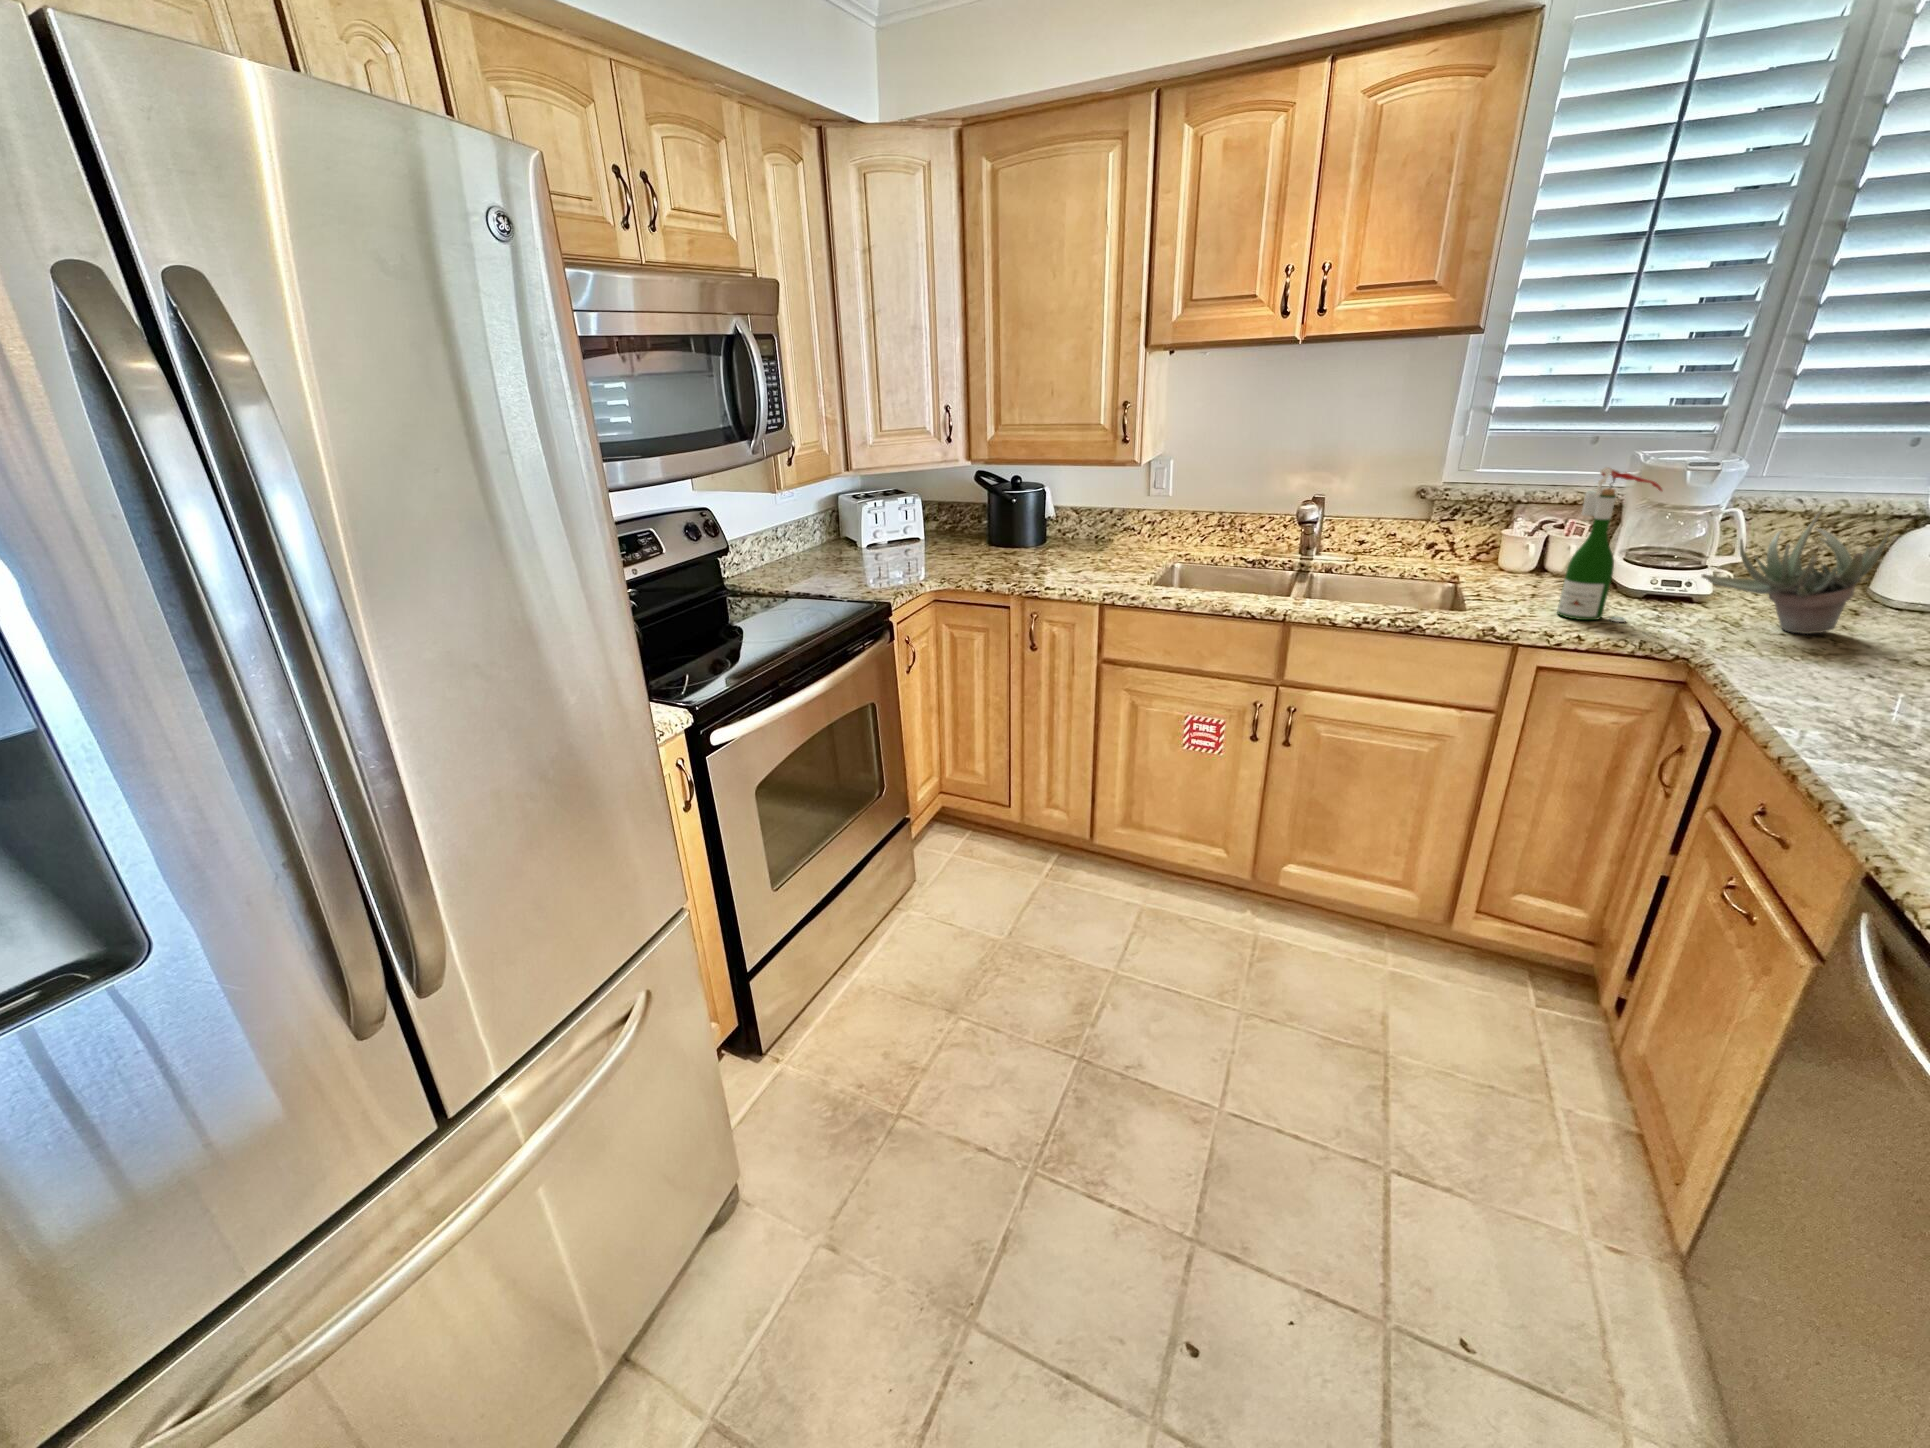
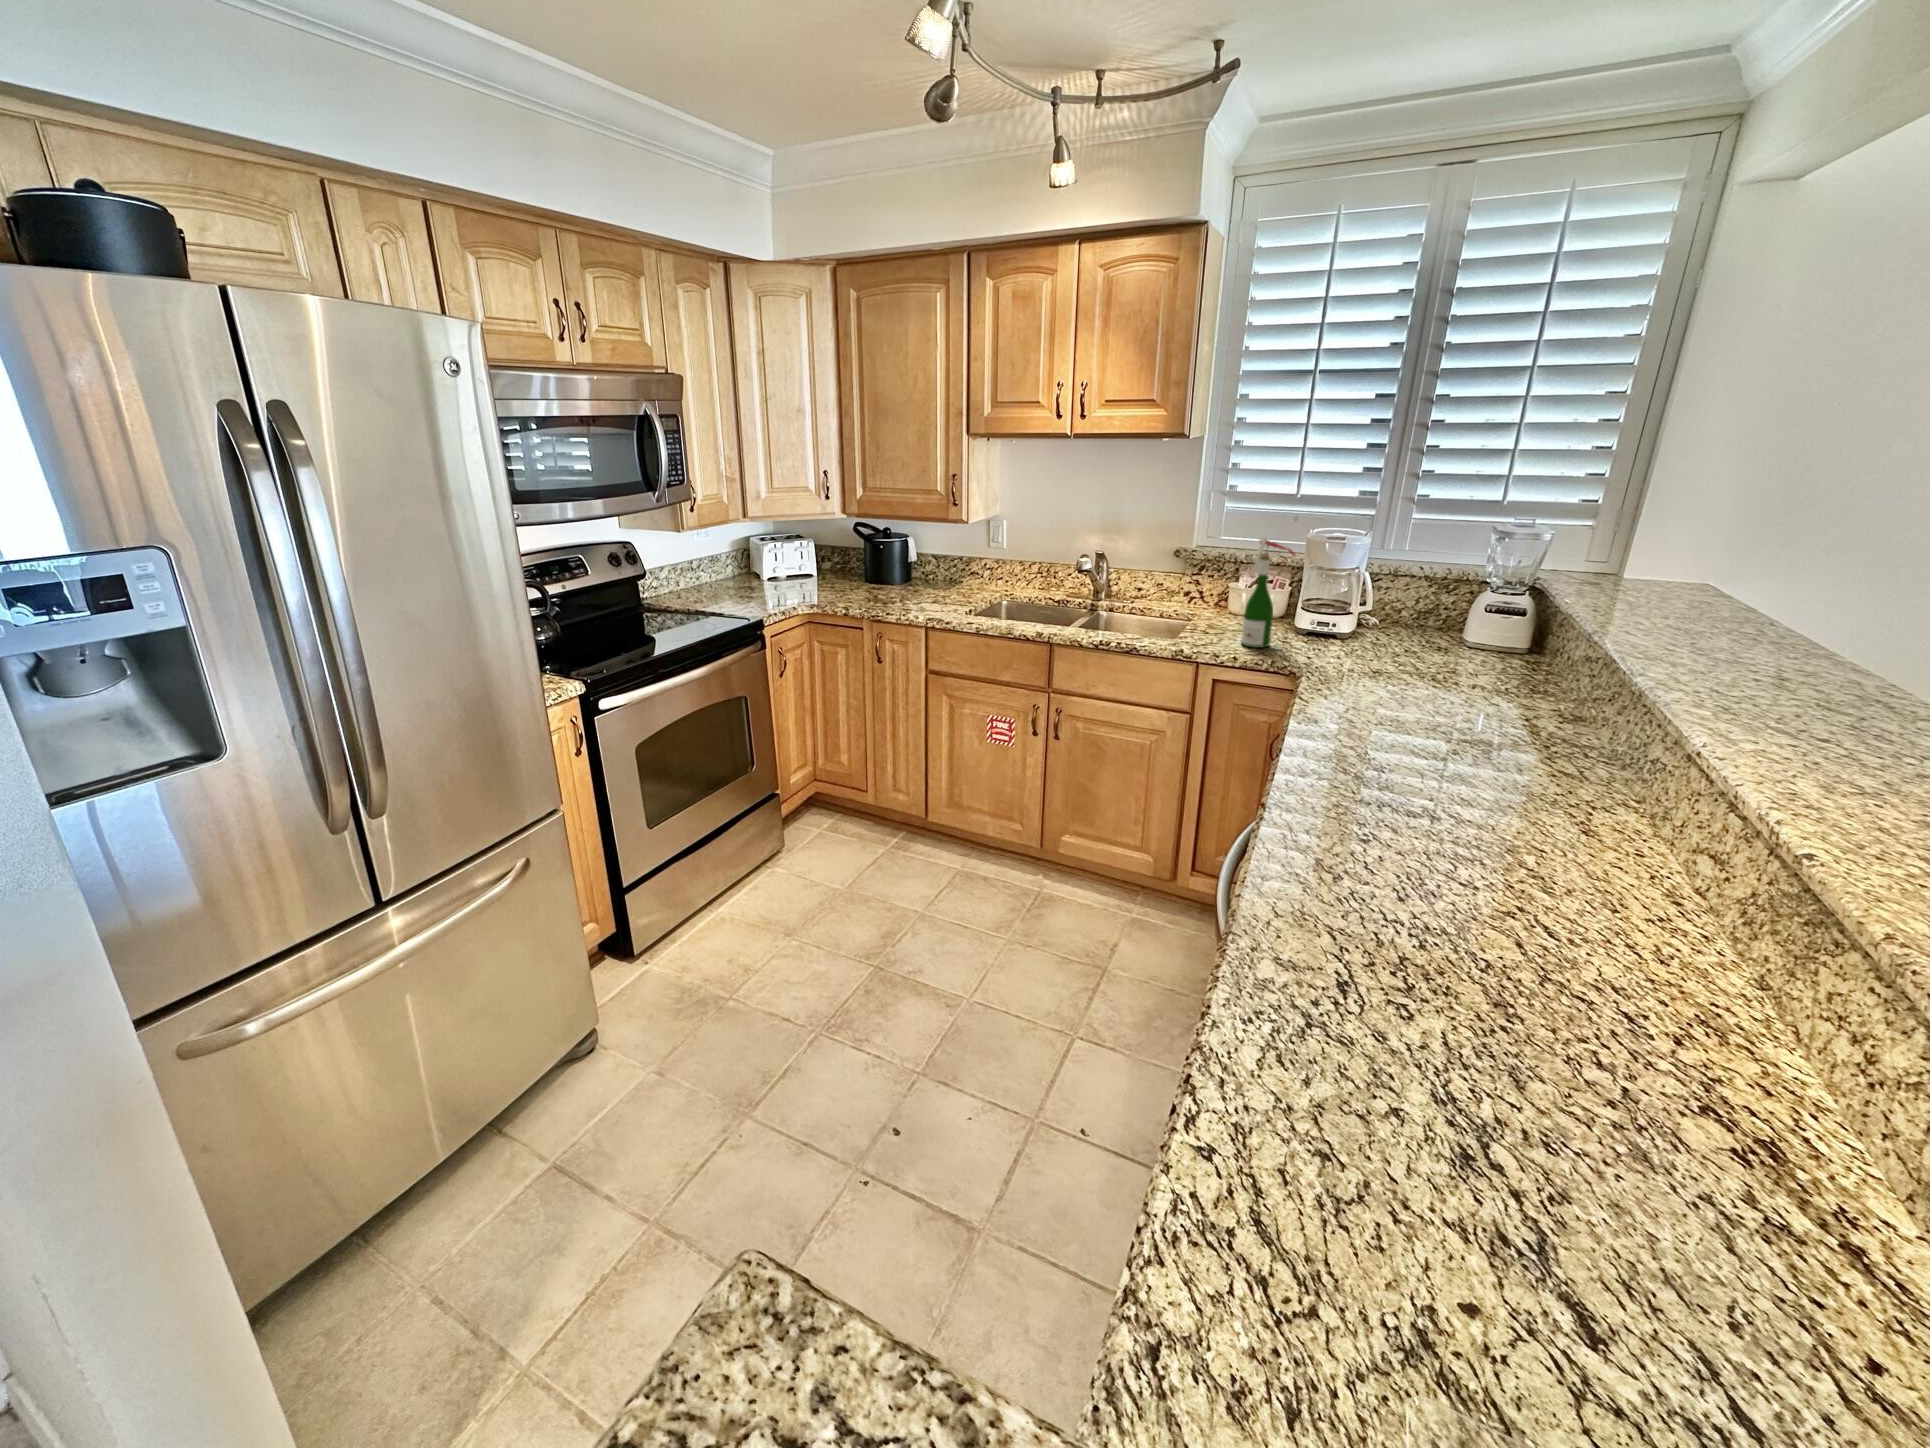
succulent plant: present [1701,510,1891,634] -> none [1323,572,1429,660]

